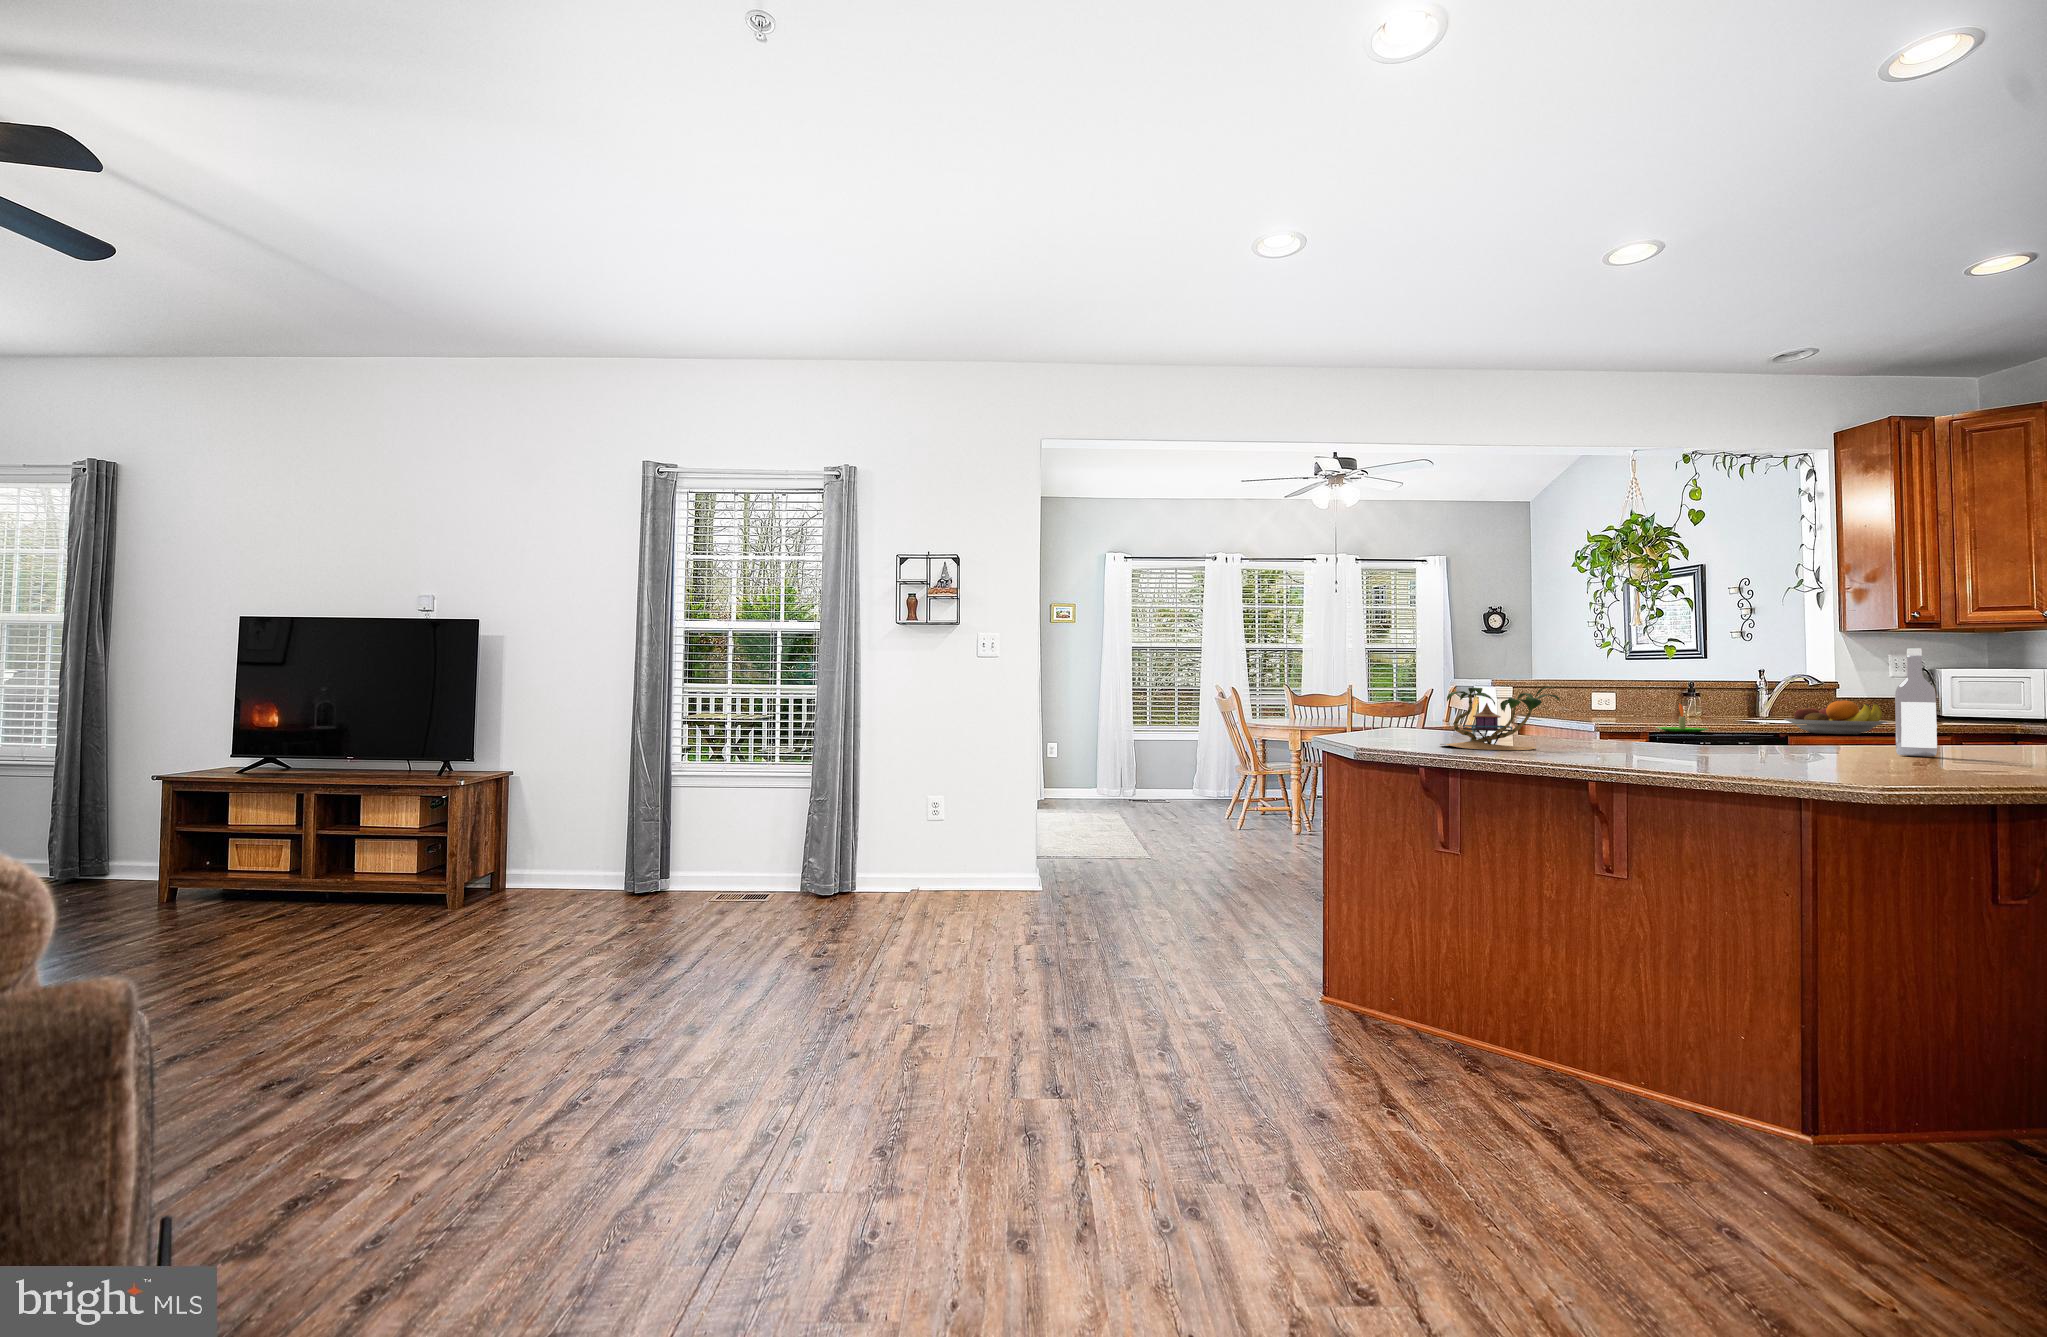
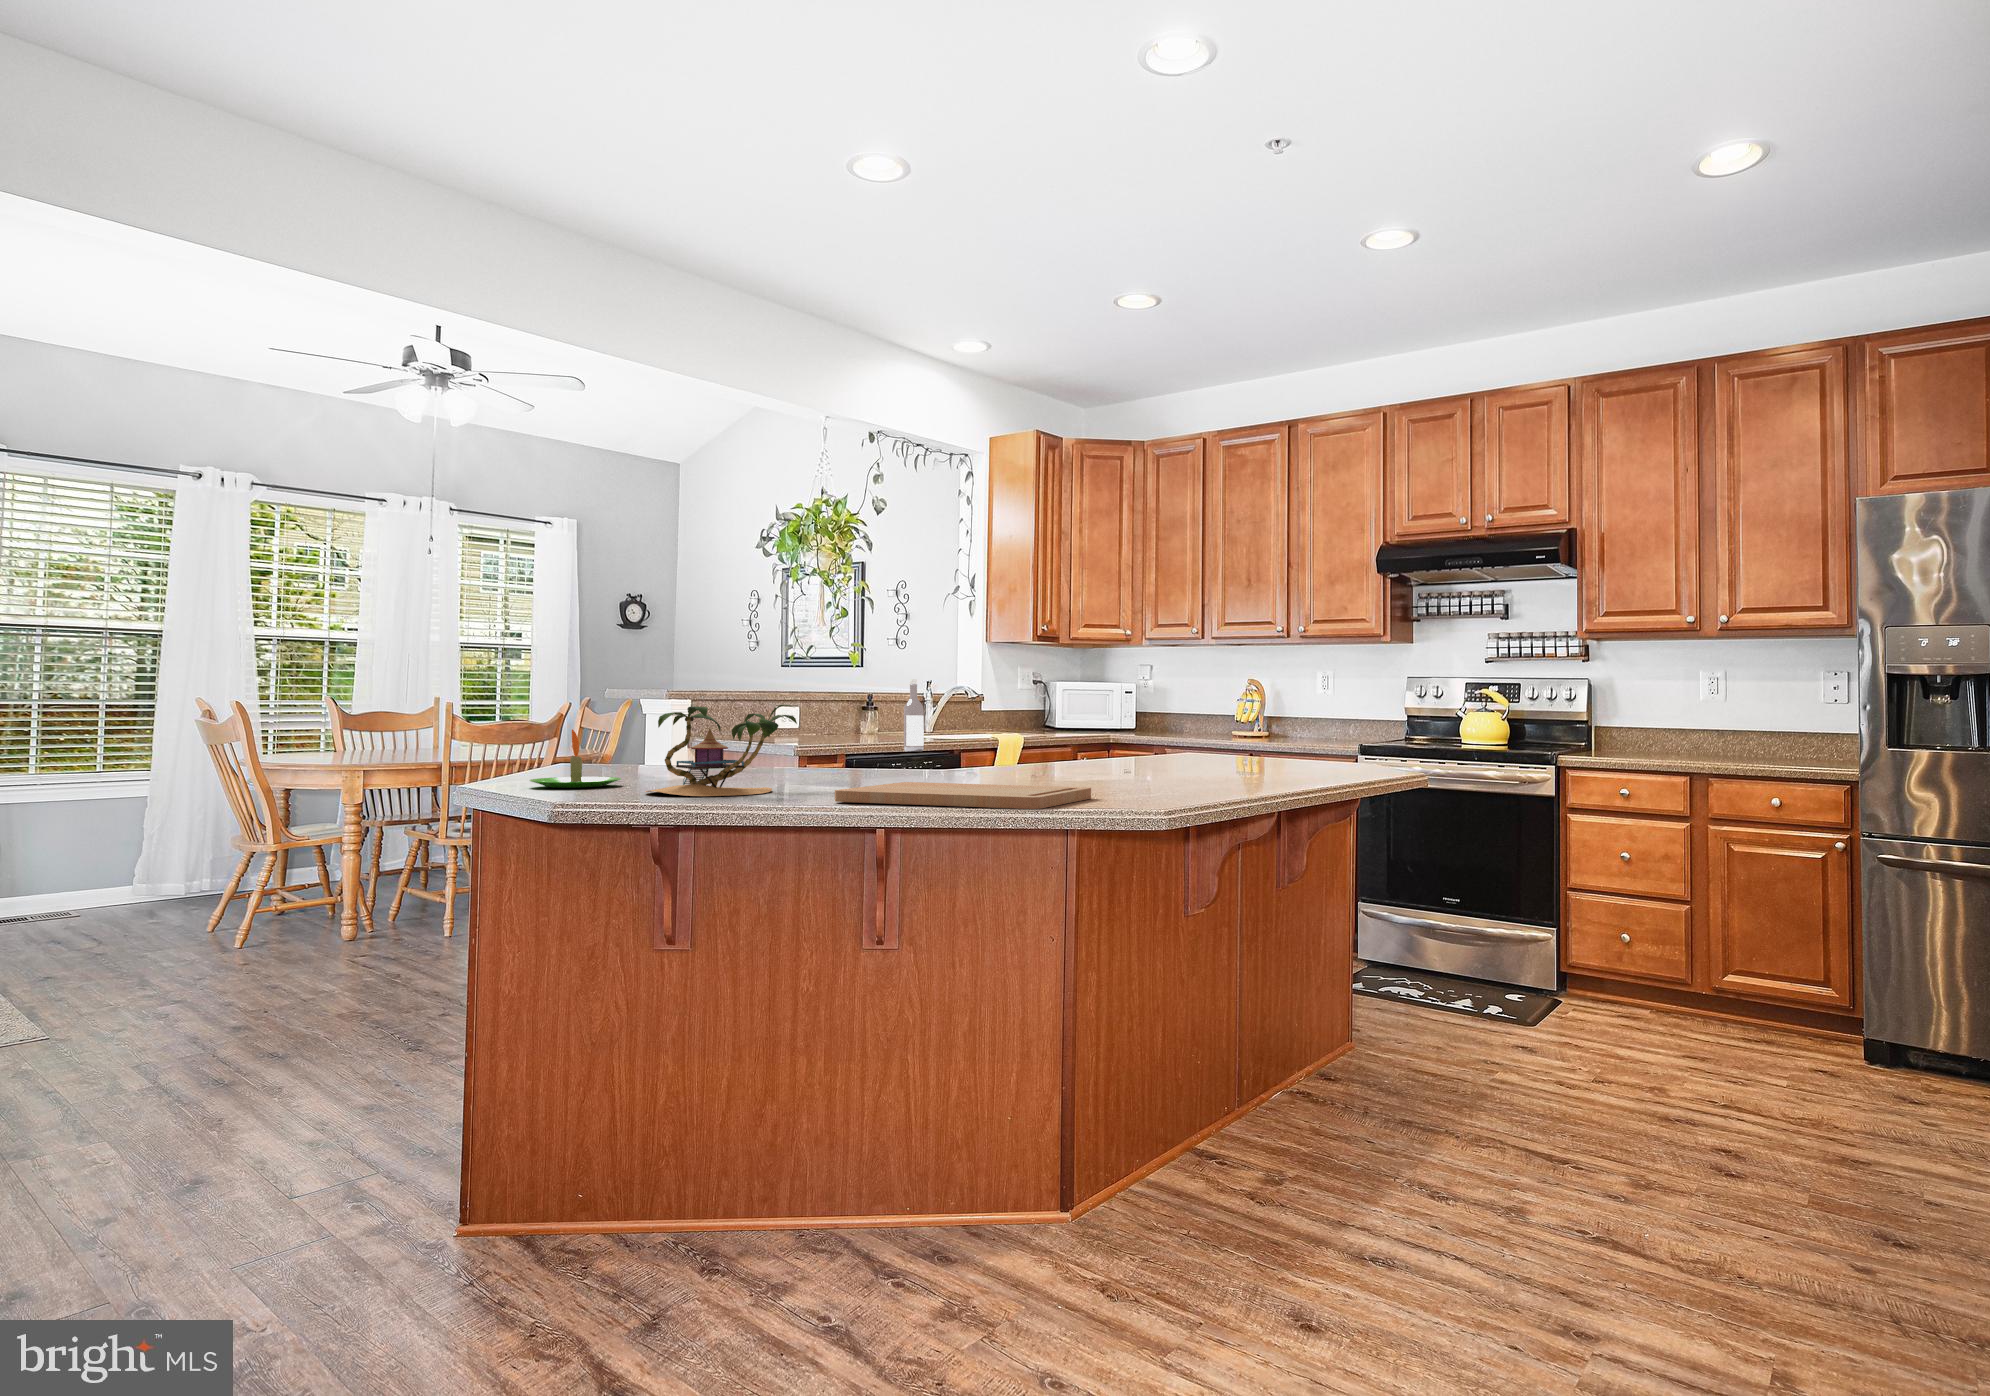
wine bottle: present [1895,648,1937,756] -> present [904,679,924,752]
fruit bowl: present [1784,701,1887,734] -> none [951,715,1033,751]
candle: present [1656,703,1708,732] -> present [530,729,621,788]
cutting board: none [1568,747,1821,771] -> present [835,782,1091,809]

